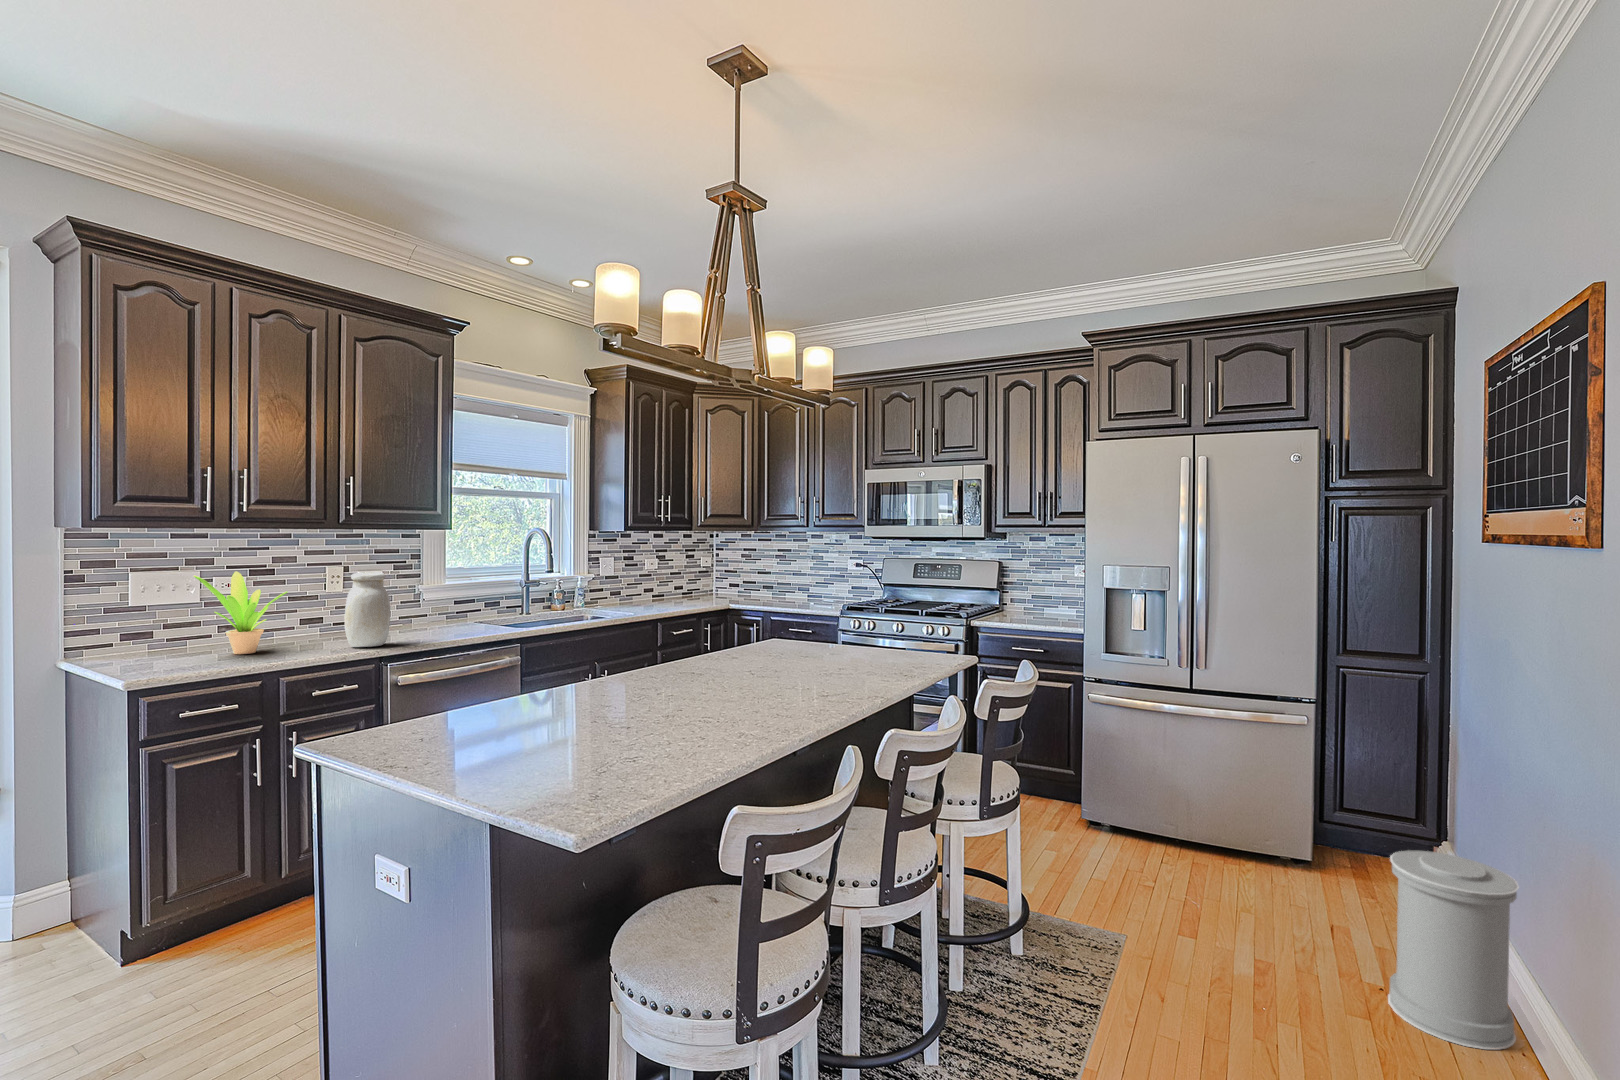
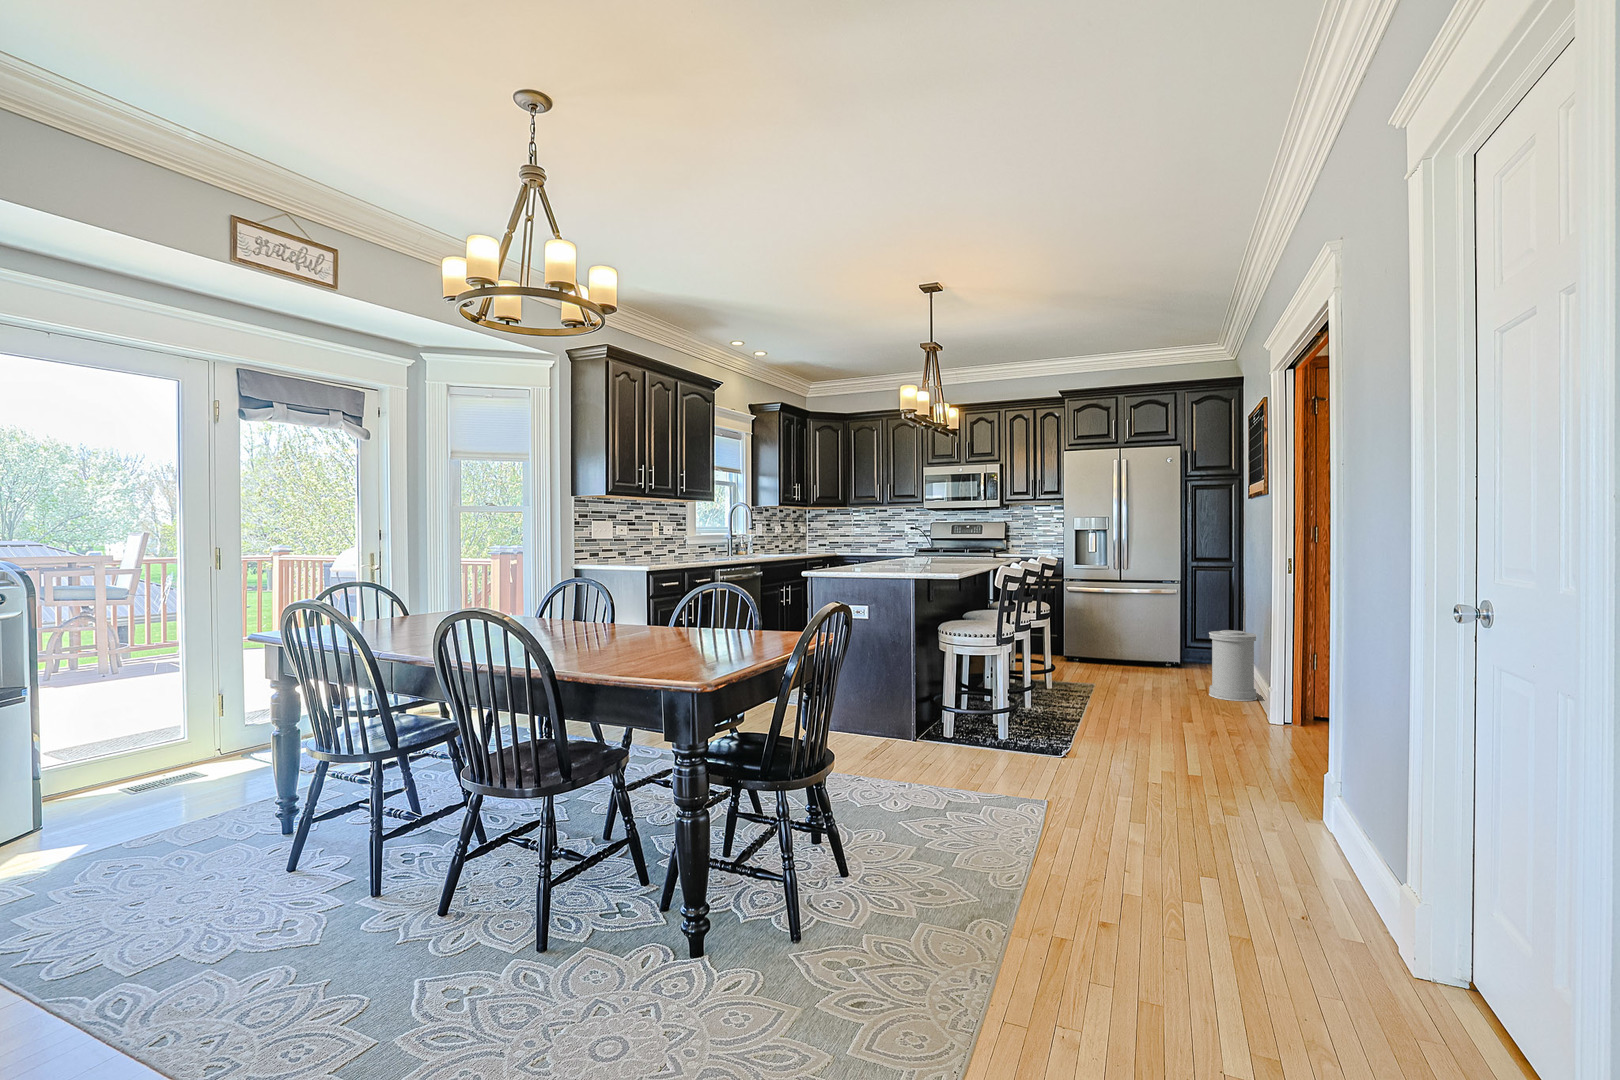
potted plant: present [194,572,287,654] -> none [636,520,670,562]
jar: present [345,572,391,647] -> none [689,521,711,561]

